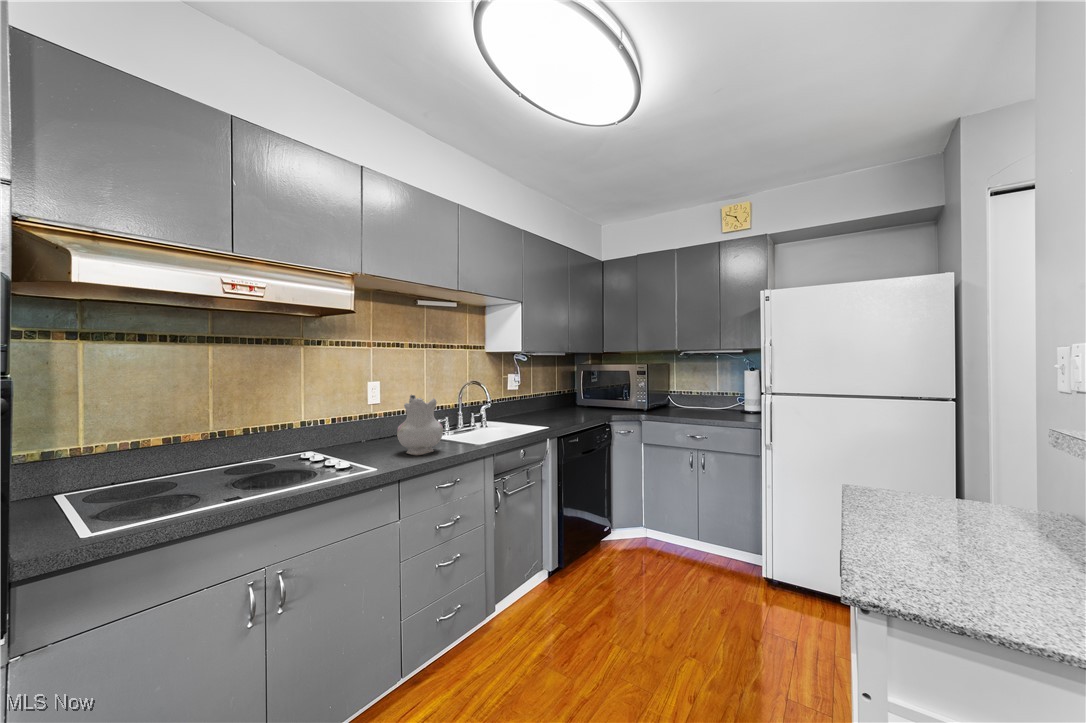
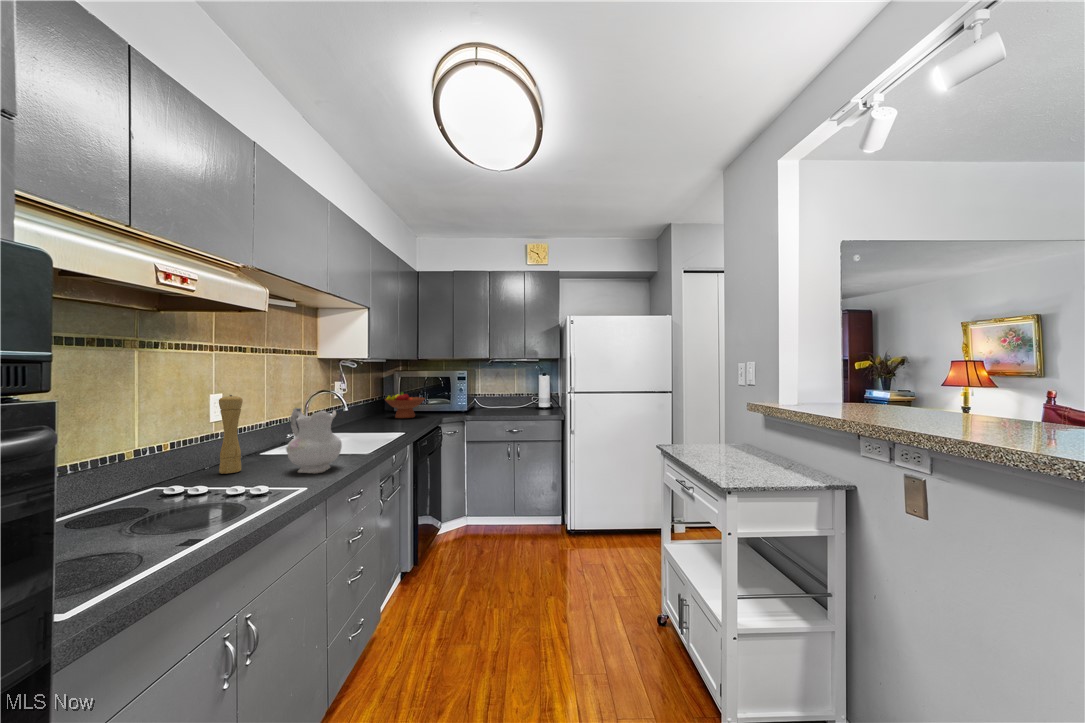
pepper mill: none [362,382,380,447] -> present [219,395,243,474]
fruit bowl: none [562,386,602,413] -> present [385,392,425,418]

